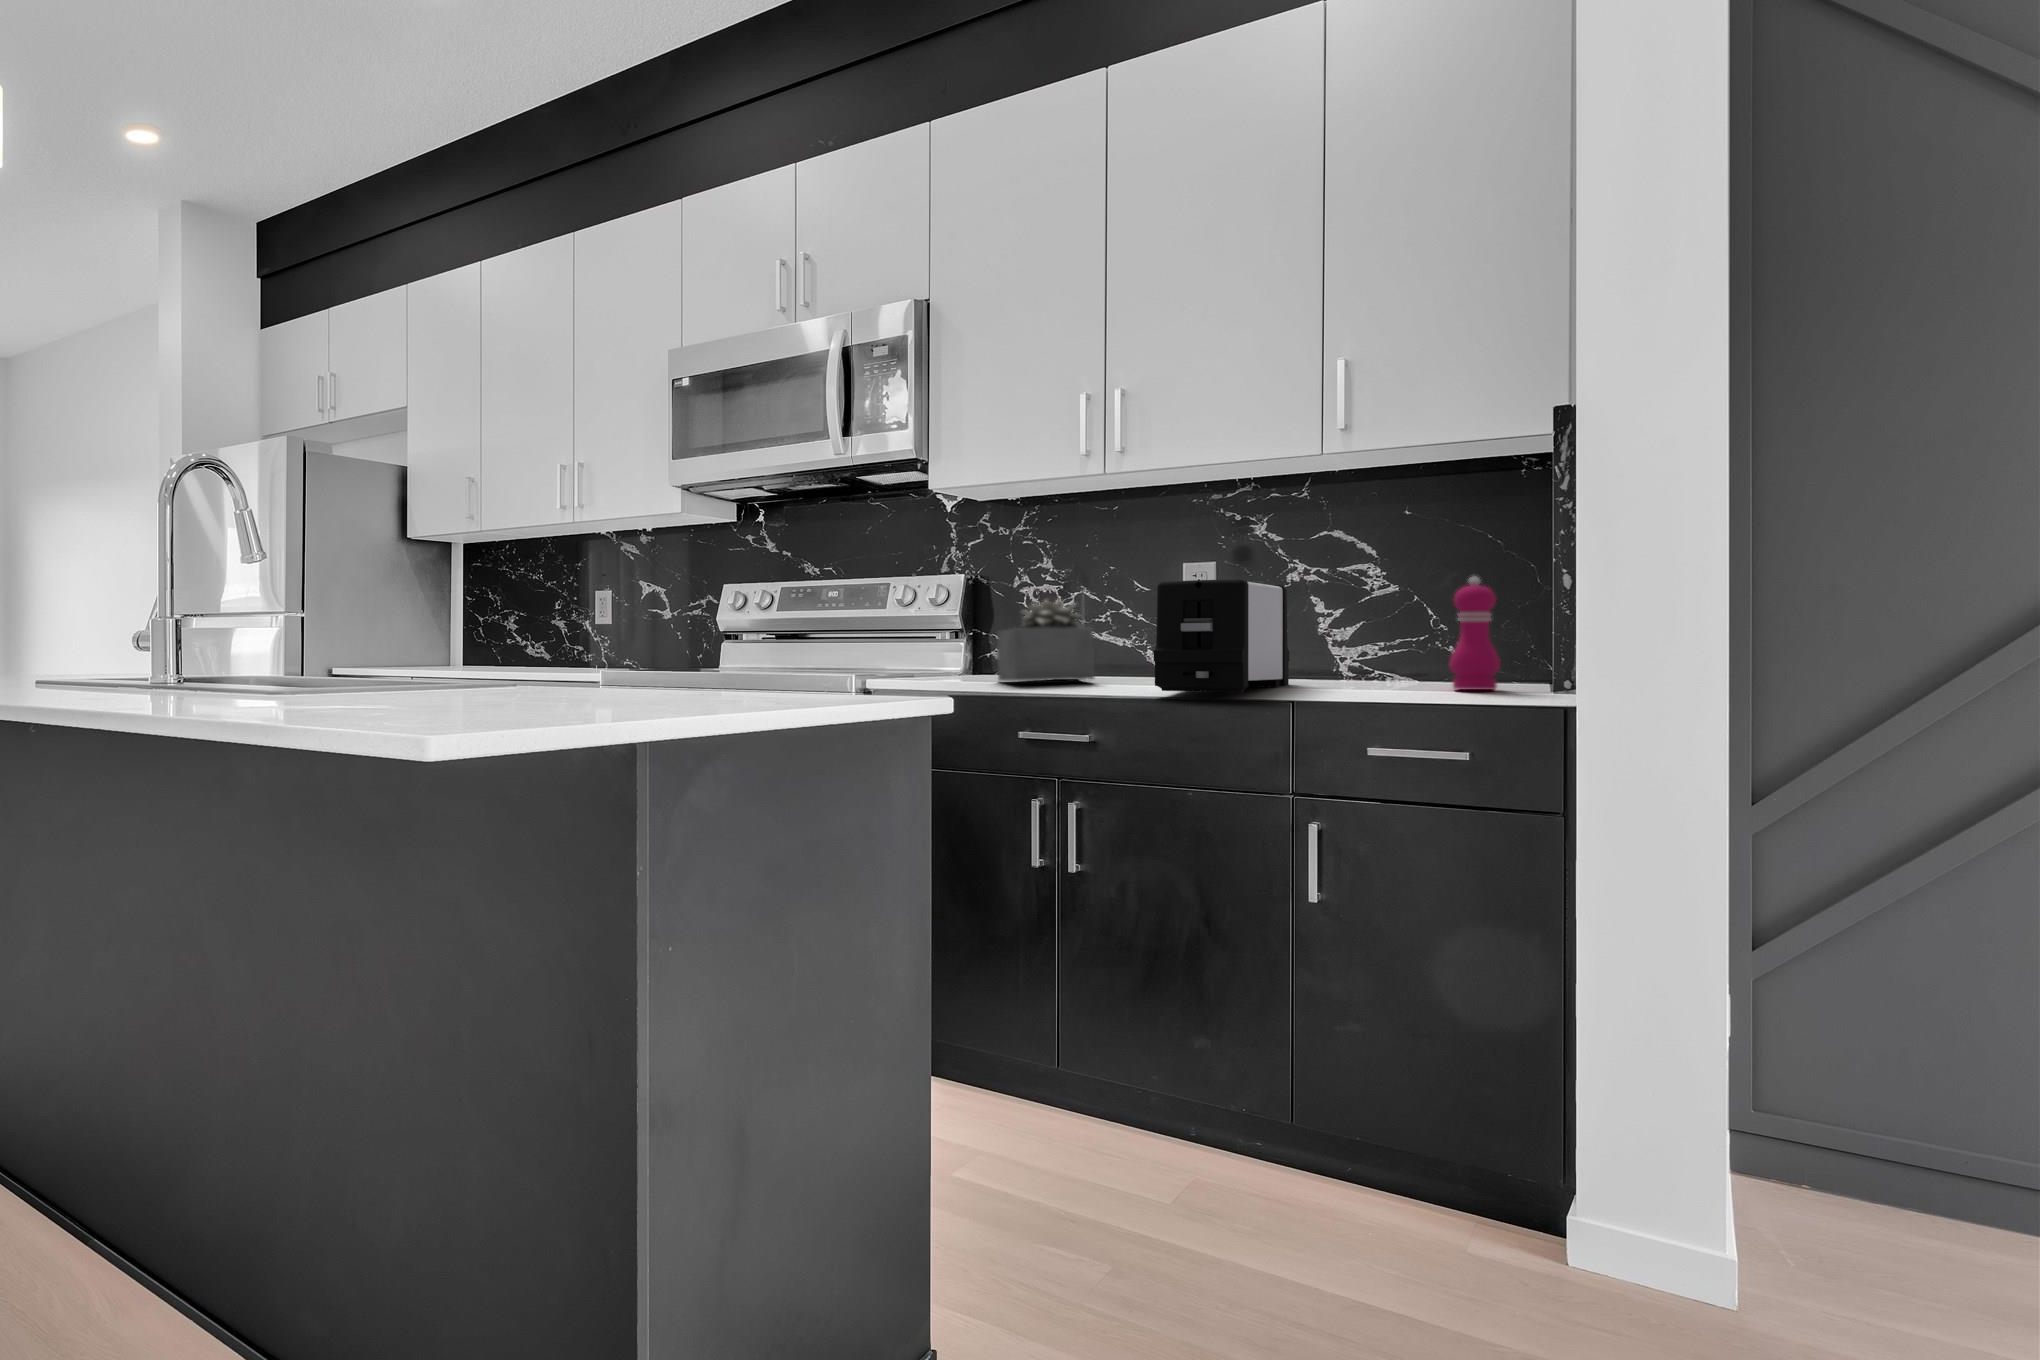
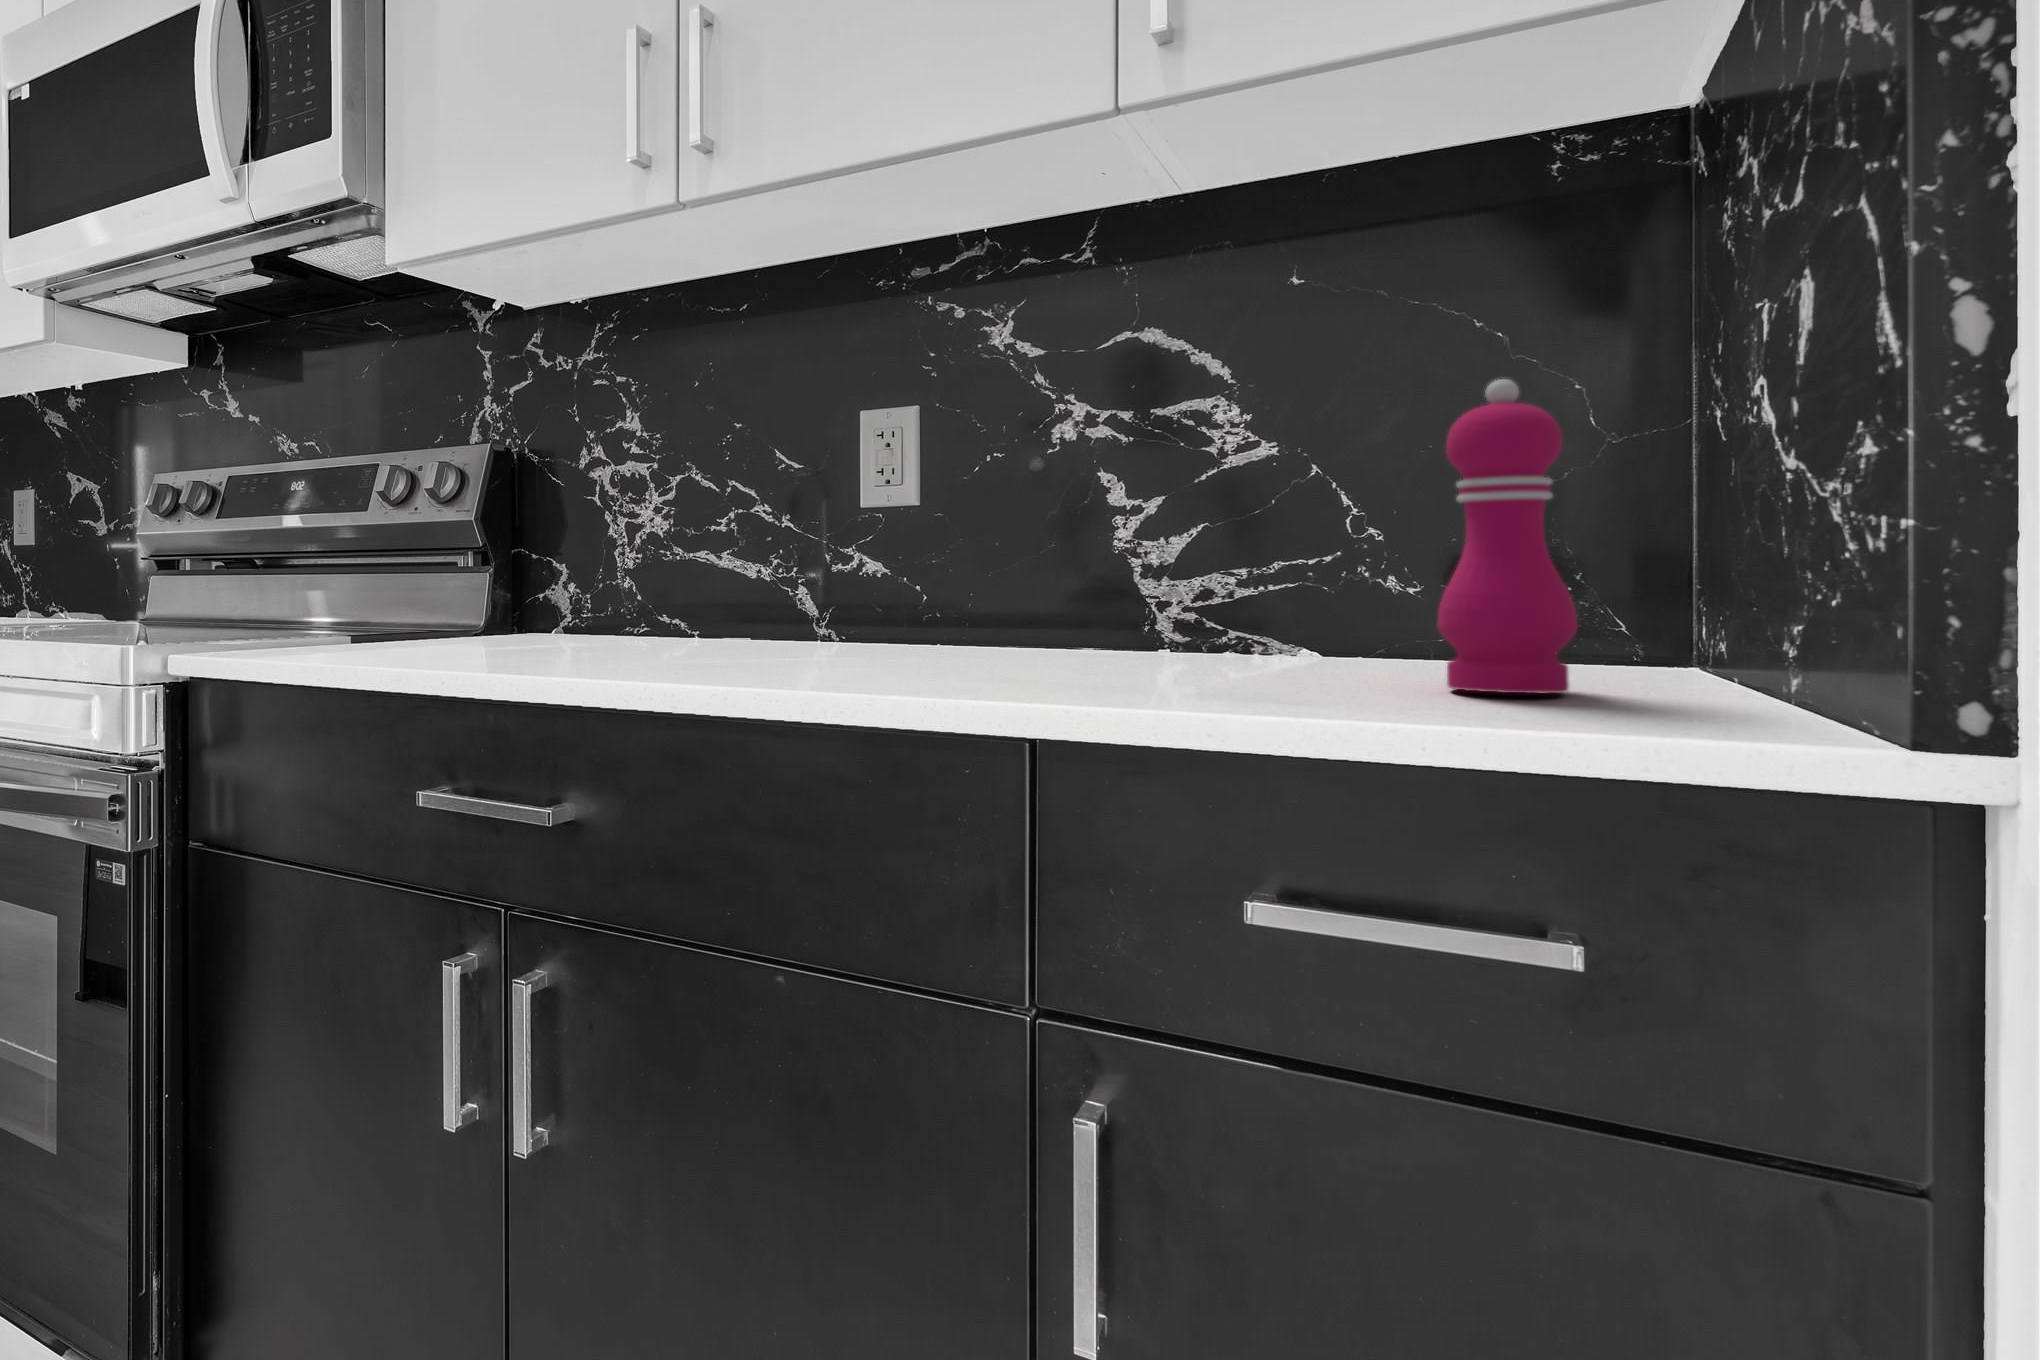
toaster: present [1154,579,1289,692] -> none [683,383,1043,702]
succulent plant: present [997,600,1095,681] -> none [453,471,636,655]

